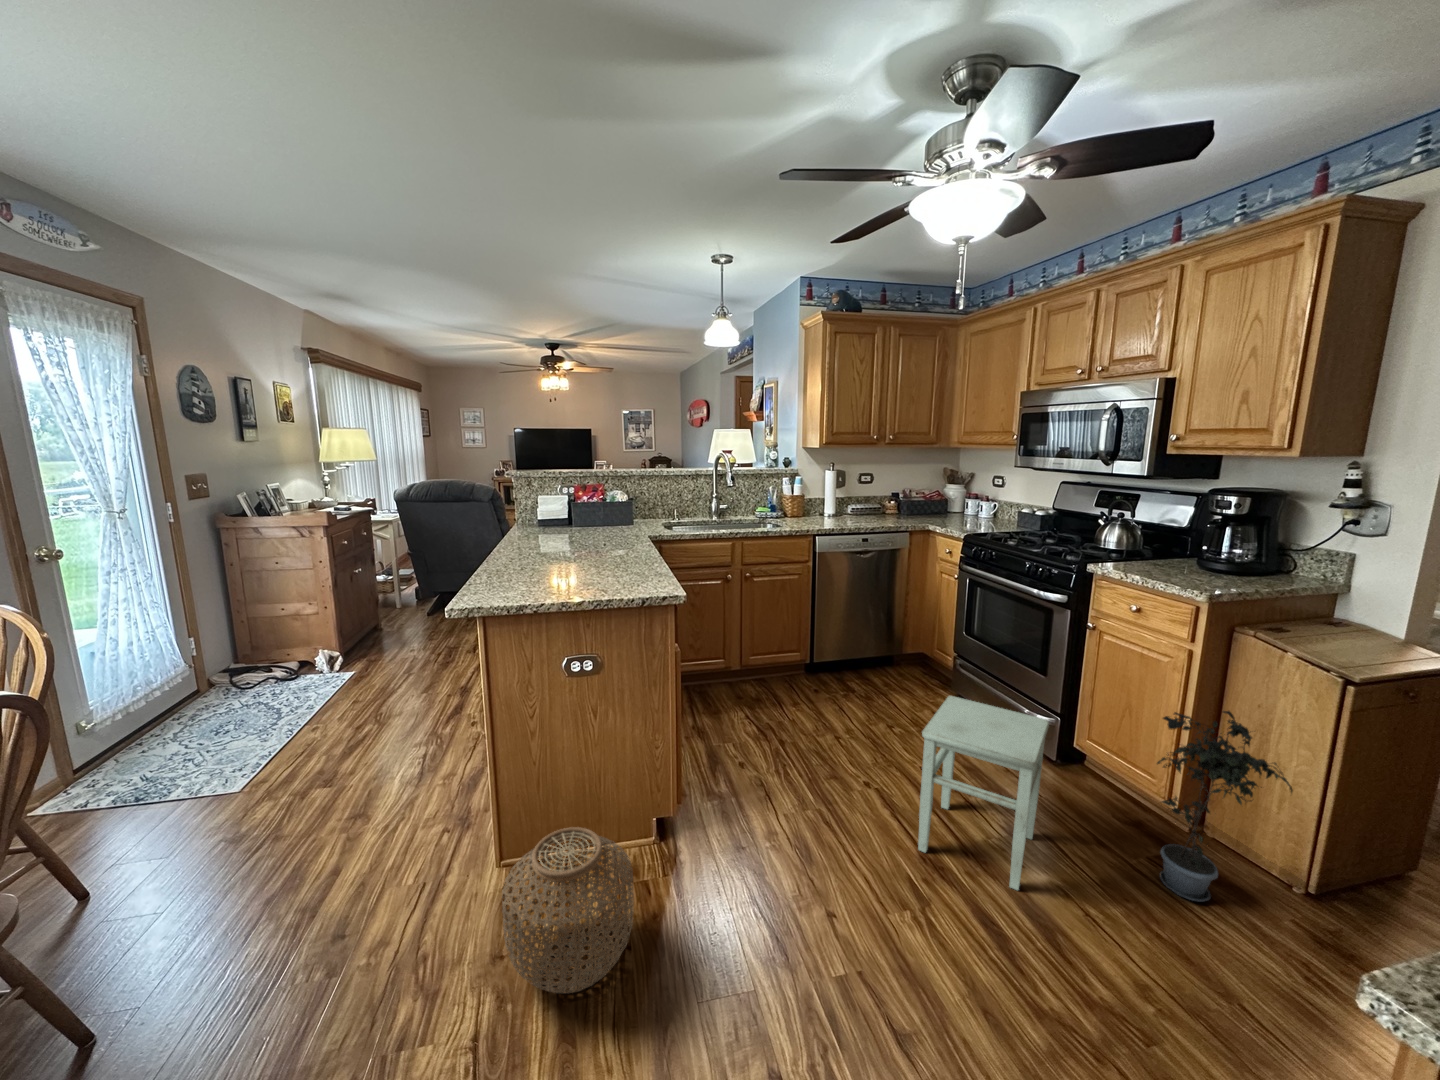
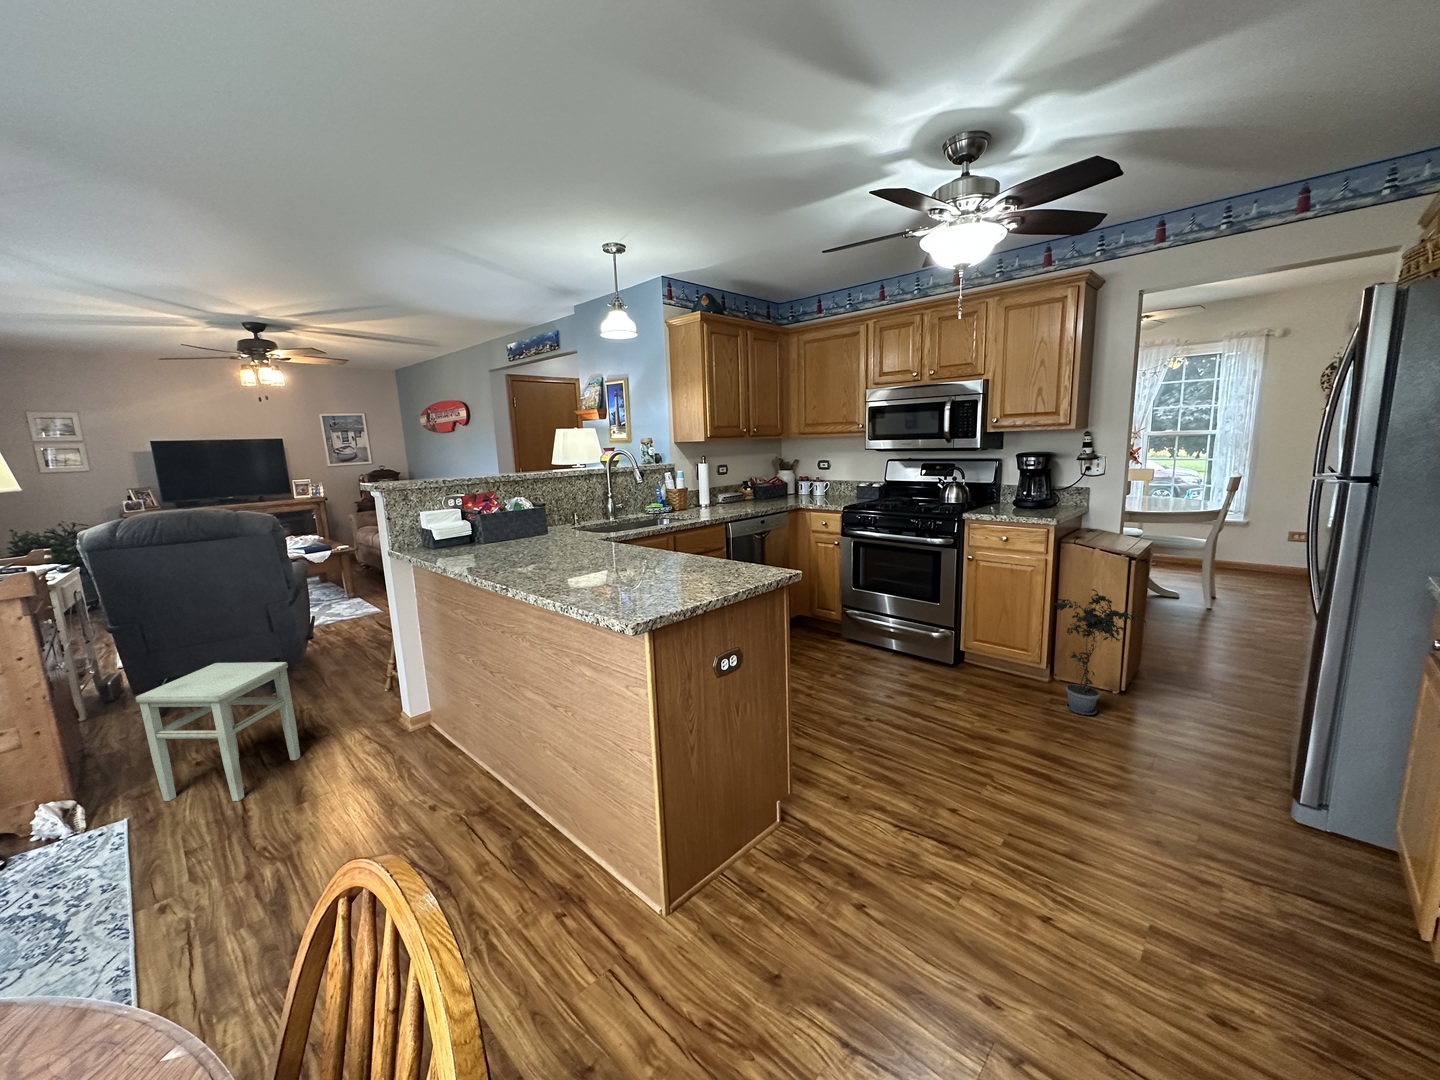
stool: present [918,696,1049,890] -> present [136,662,300,801]
woven basket: present [502,827,634,993] -> none [777,807,907,972]

